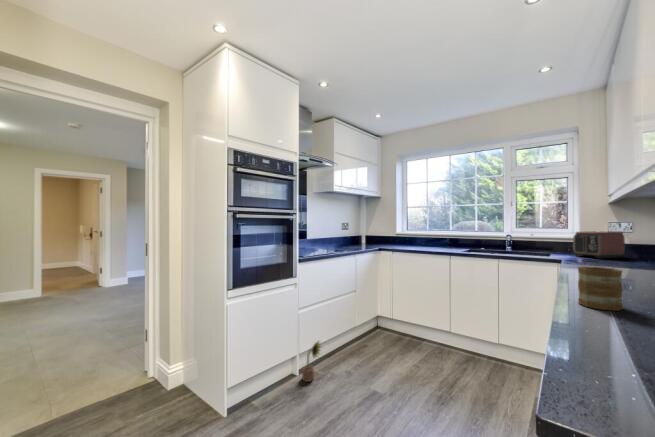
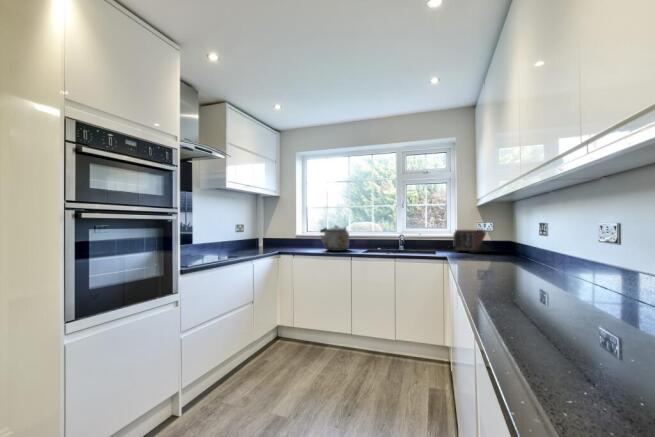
kettle: none [418,225,449,250] -> present [320,226,349,251]
mug: present [578,266,623,311] -> none [485,264,523,307]
decorative plant: present [302,341,320,382] -> none [185,368,212,423]

